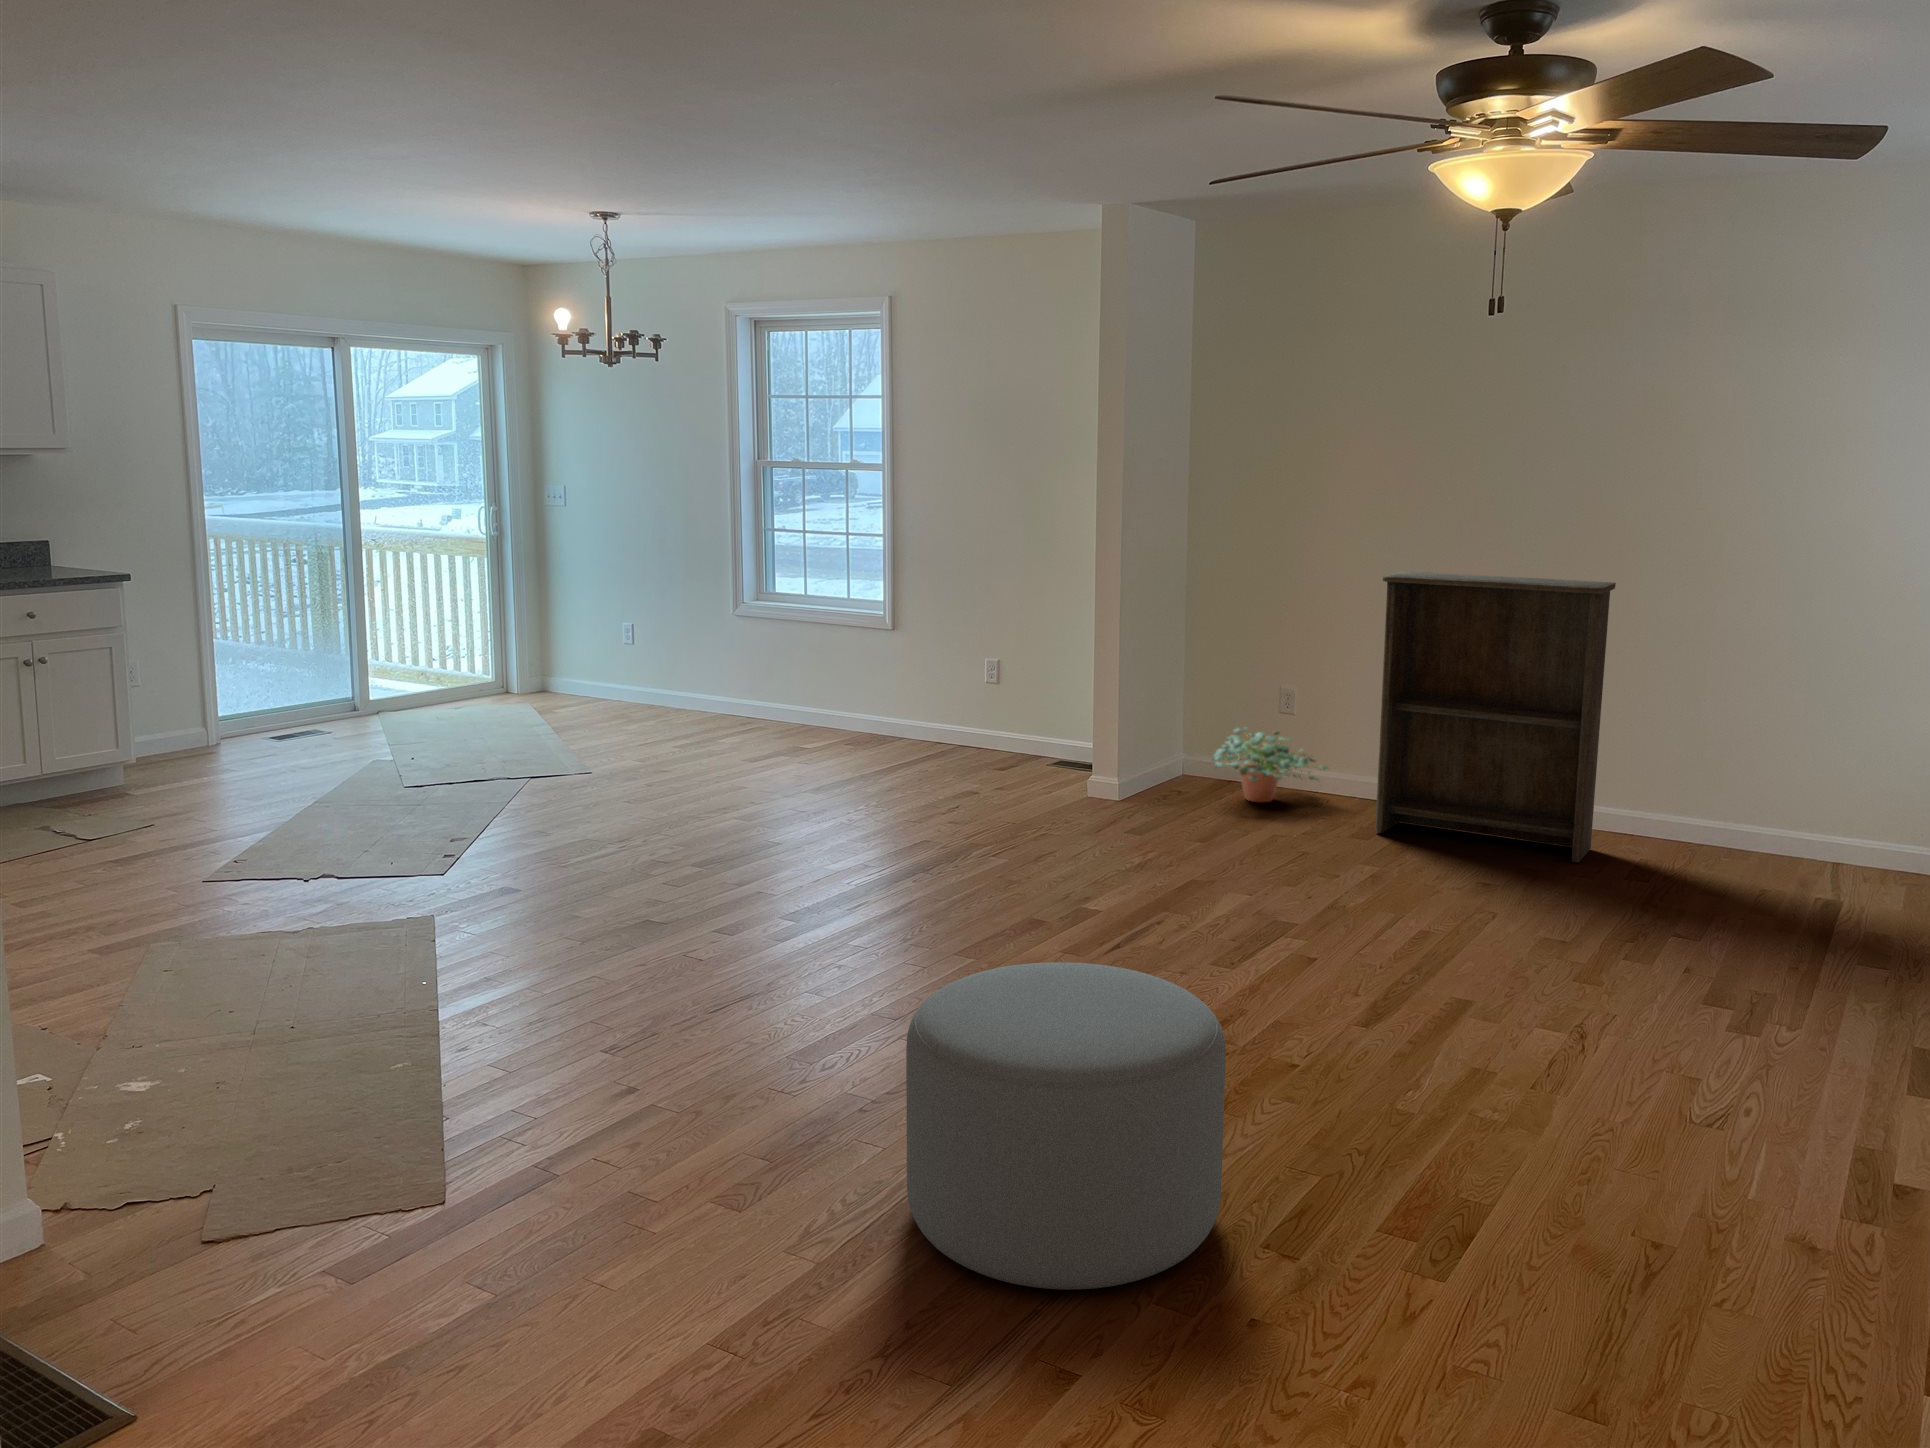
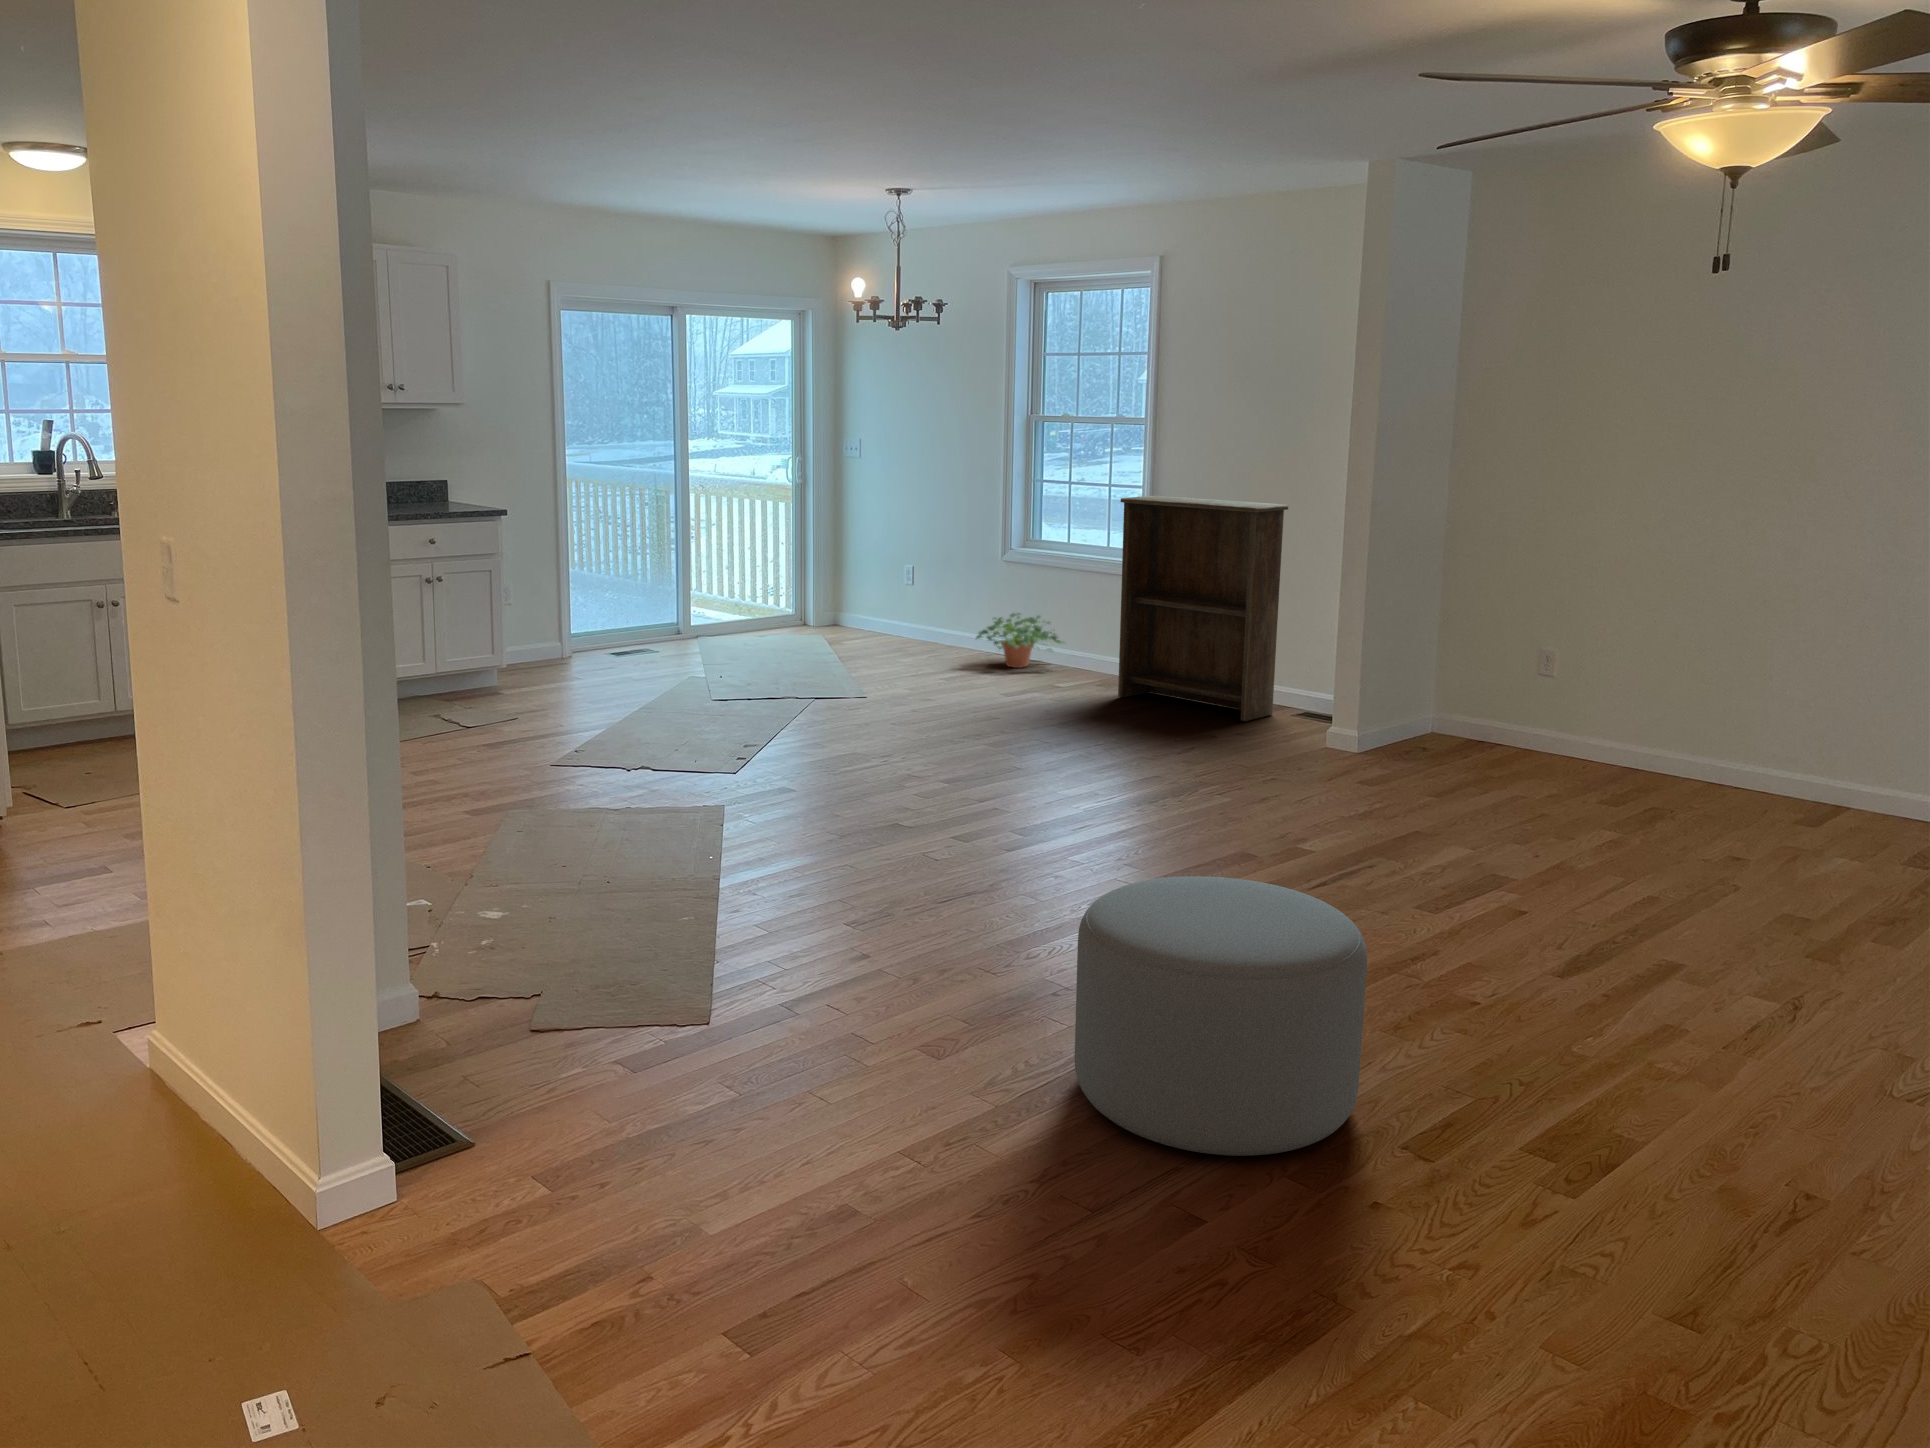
bookshelf: present [1375,571,1616,862] -> present [1118,496,1289,721]
potted plant: present [1213,728,1327,802] -> present [976,613,1064,668]

